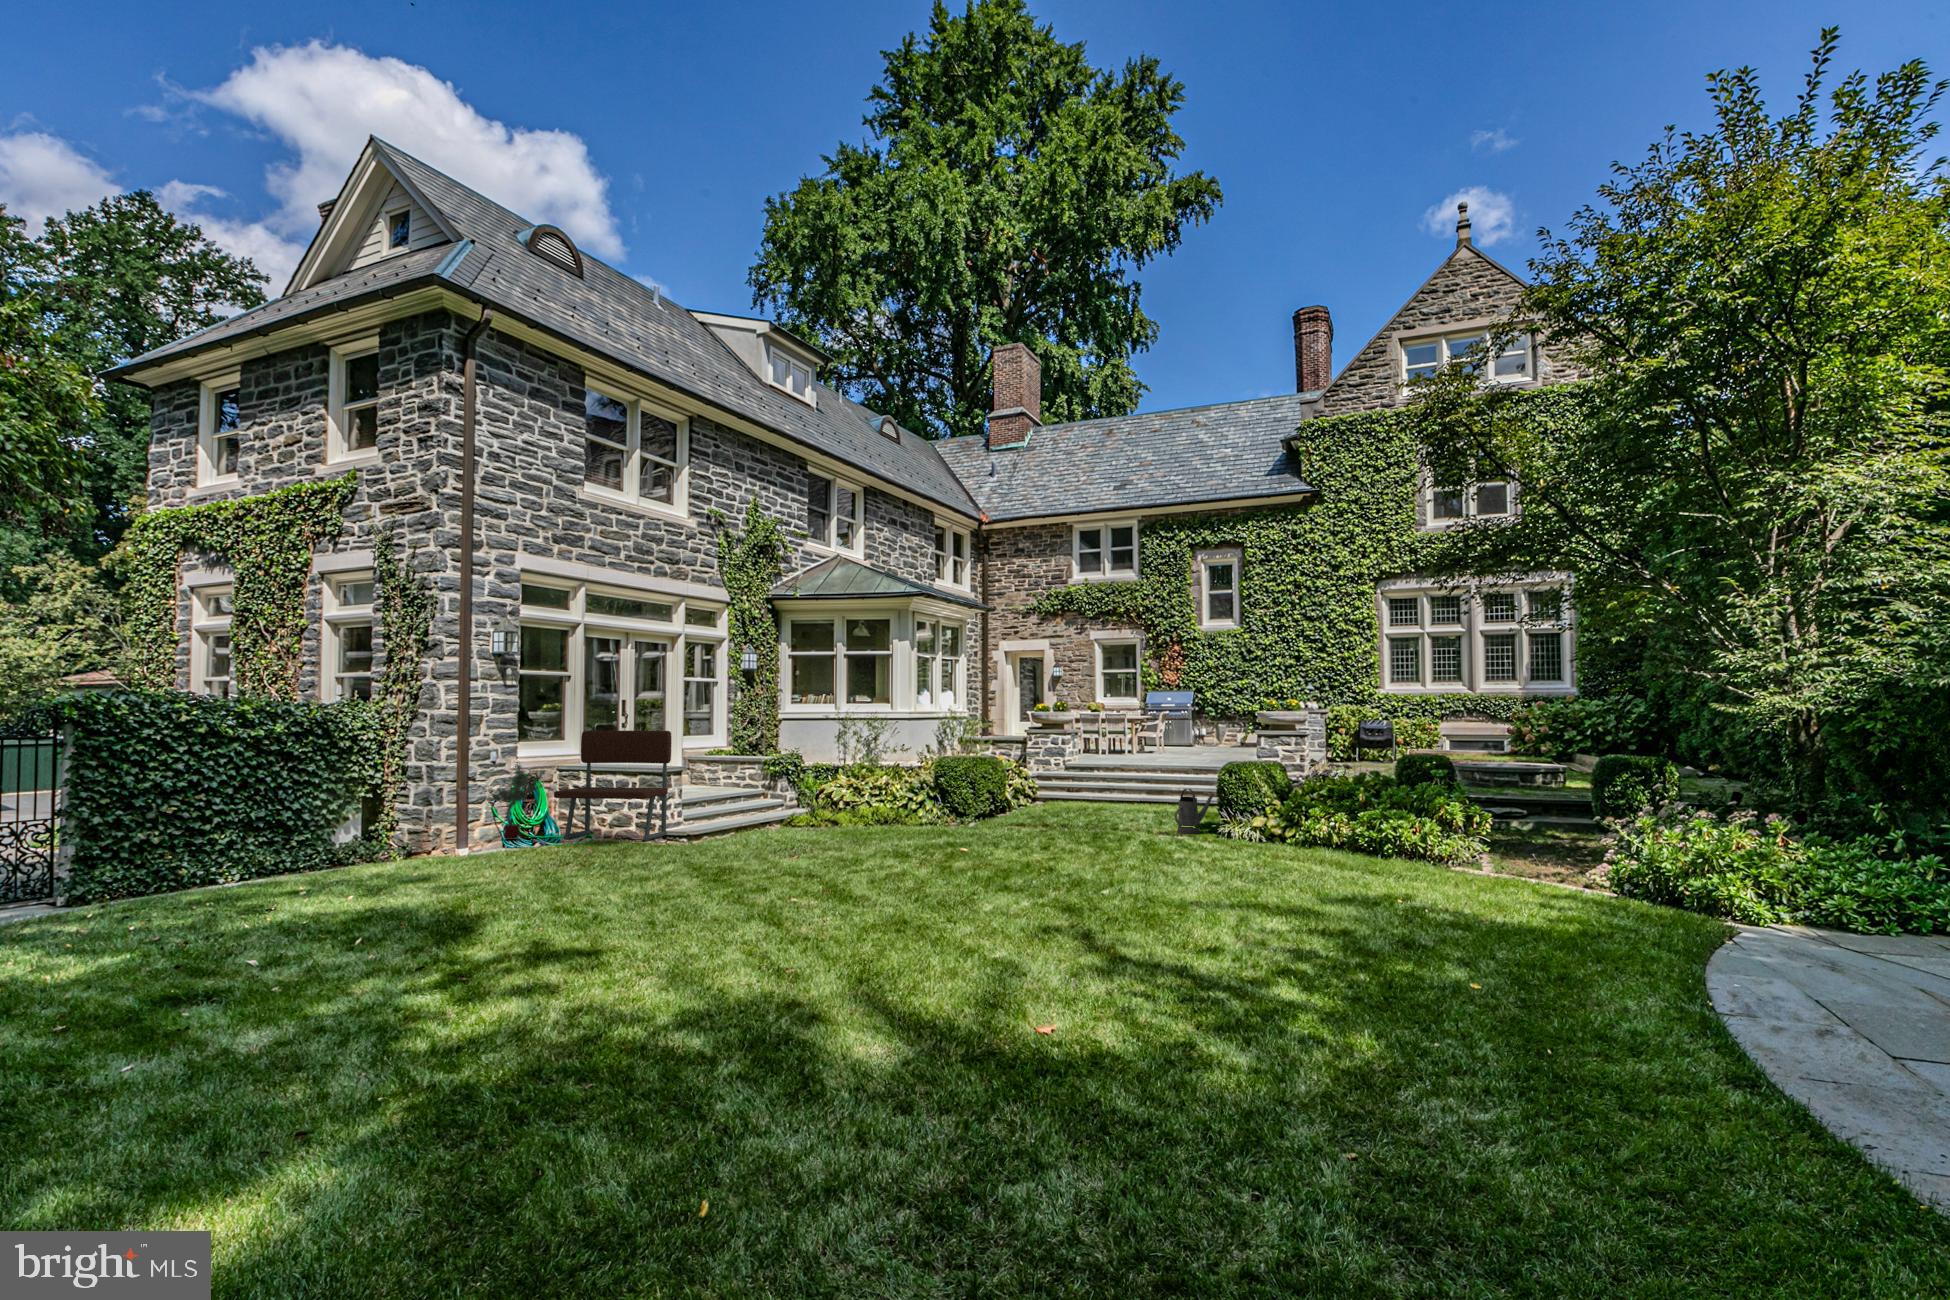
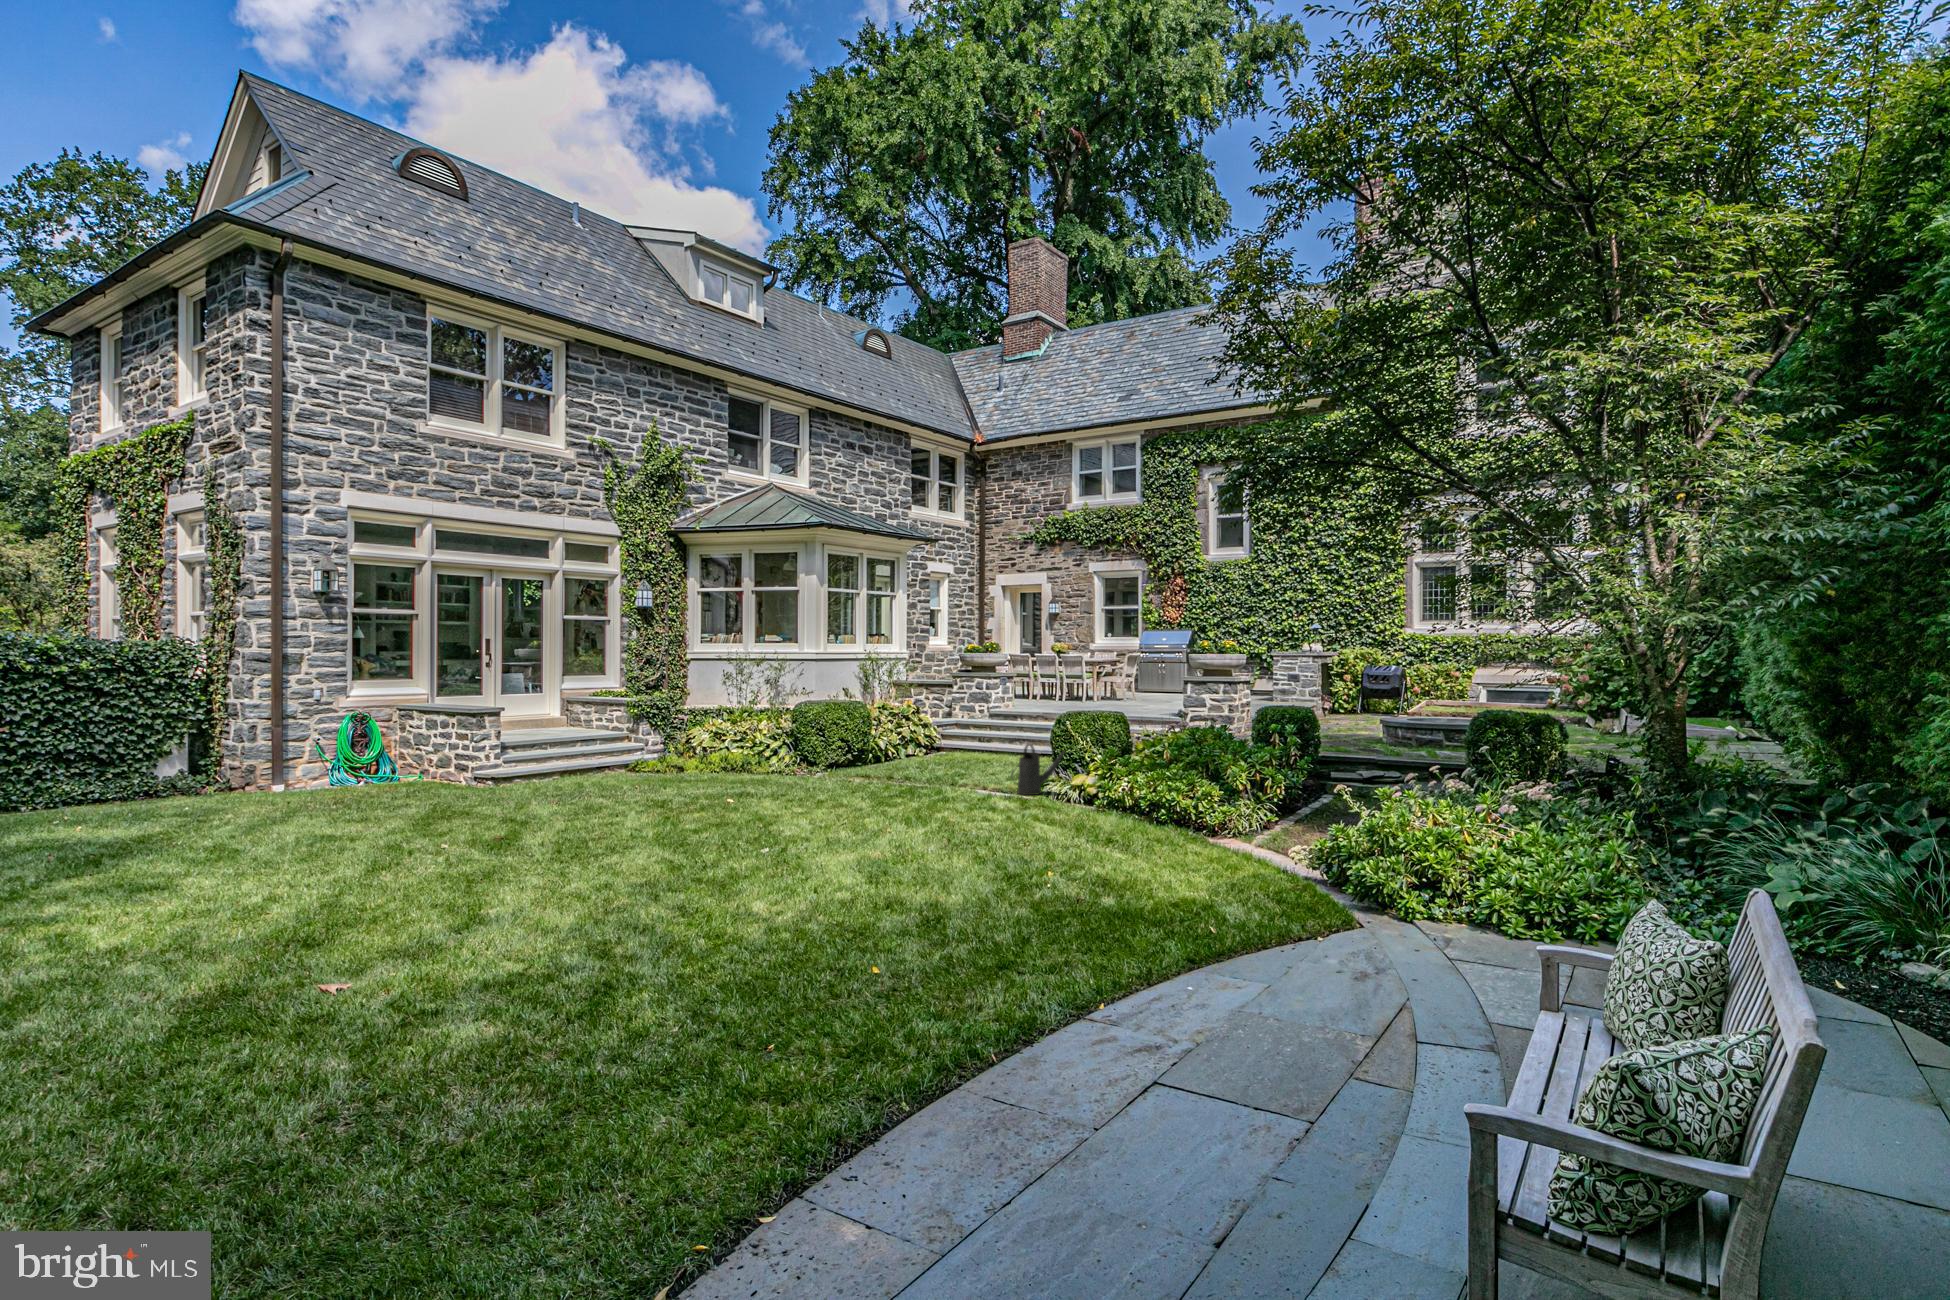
bench: present [554,731,671,841] -> none [355,672,478,785]
potted tree: present [483,762,545,840] -> none [281,701,360,781]

